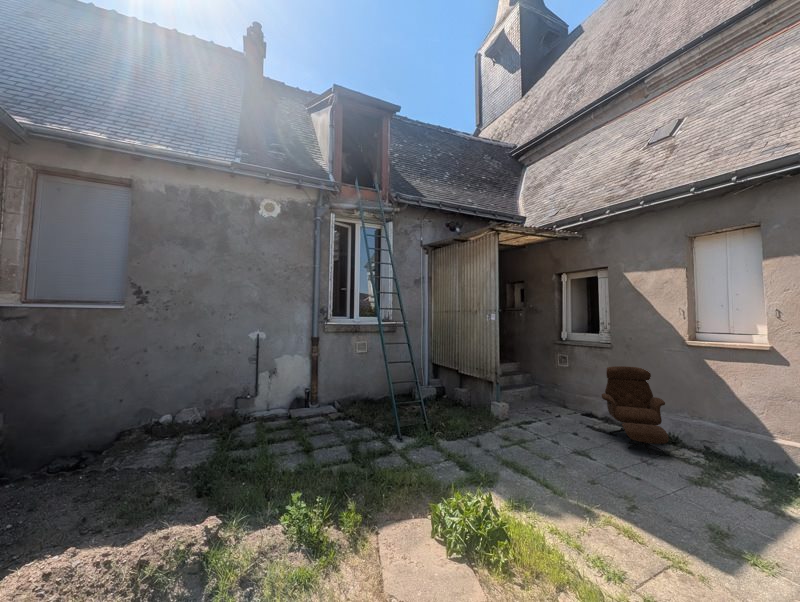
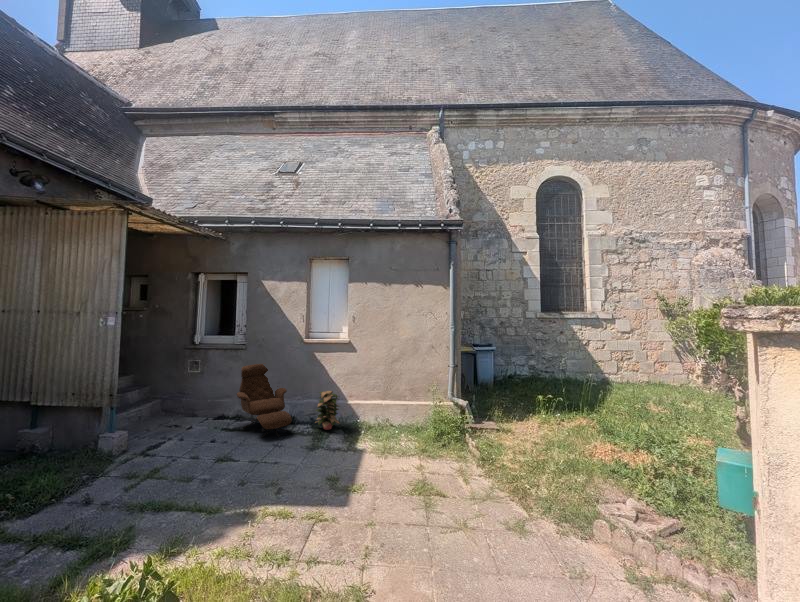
decorative plant: none [706,414,755,470] -> present [316,391,340,430]

